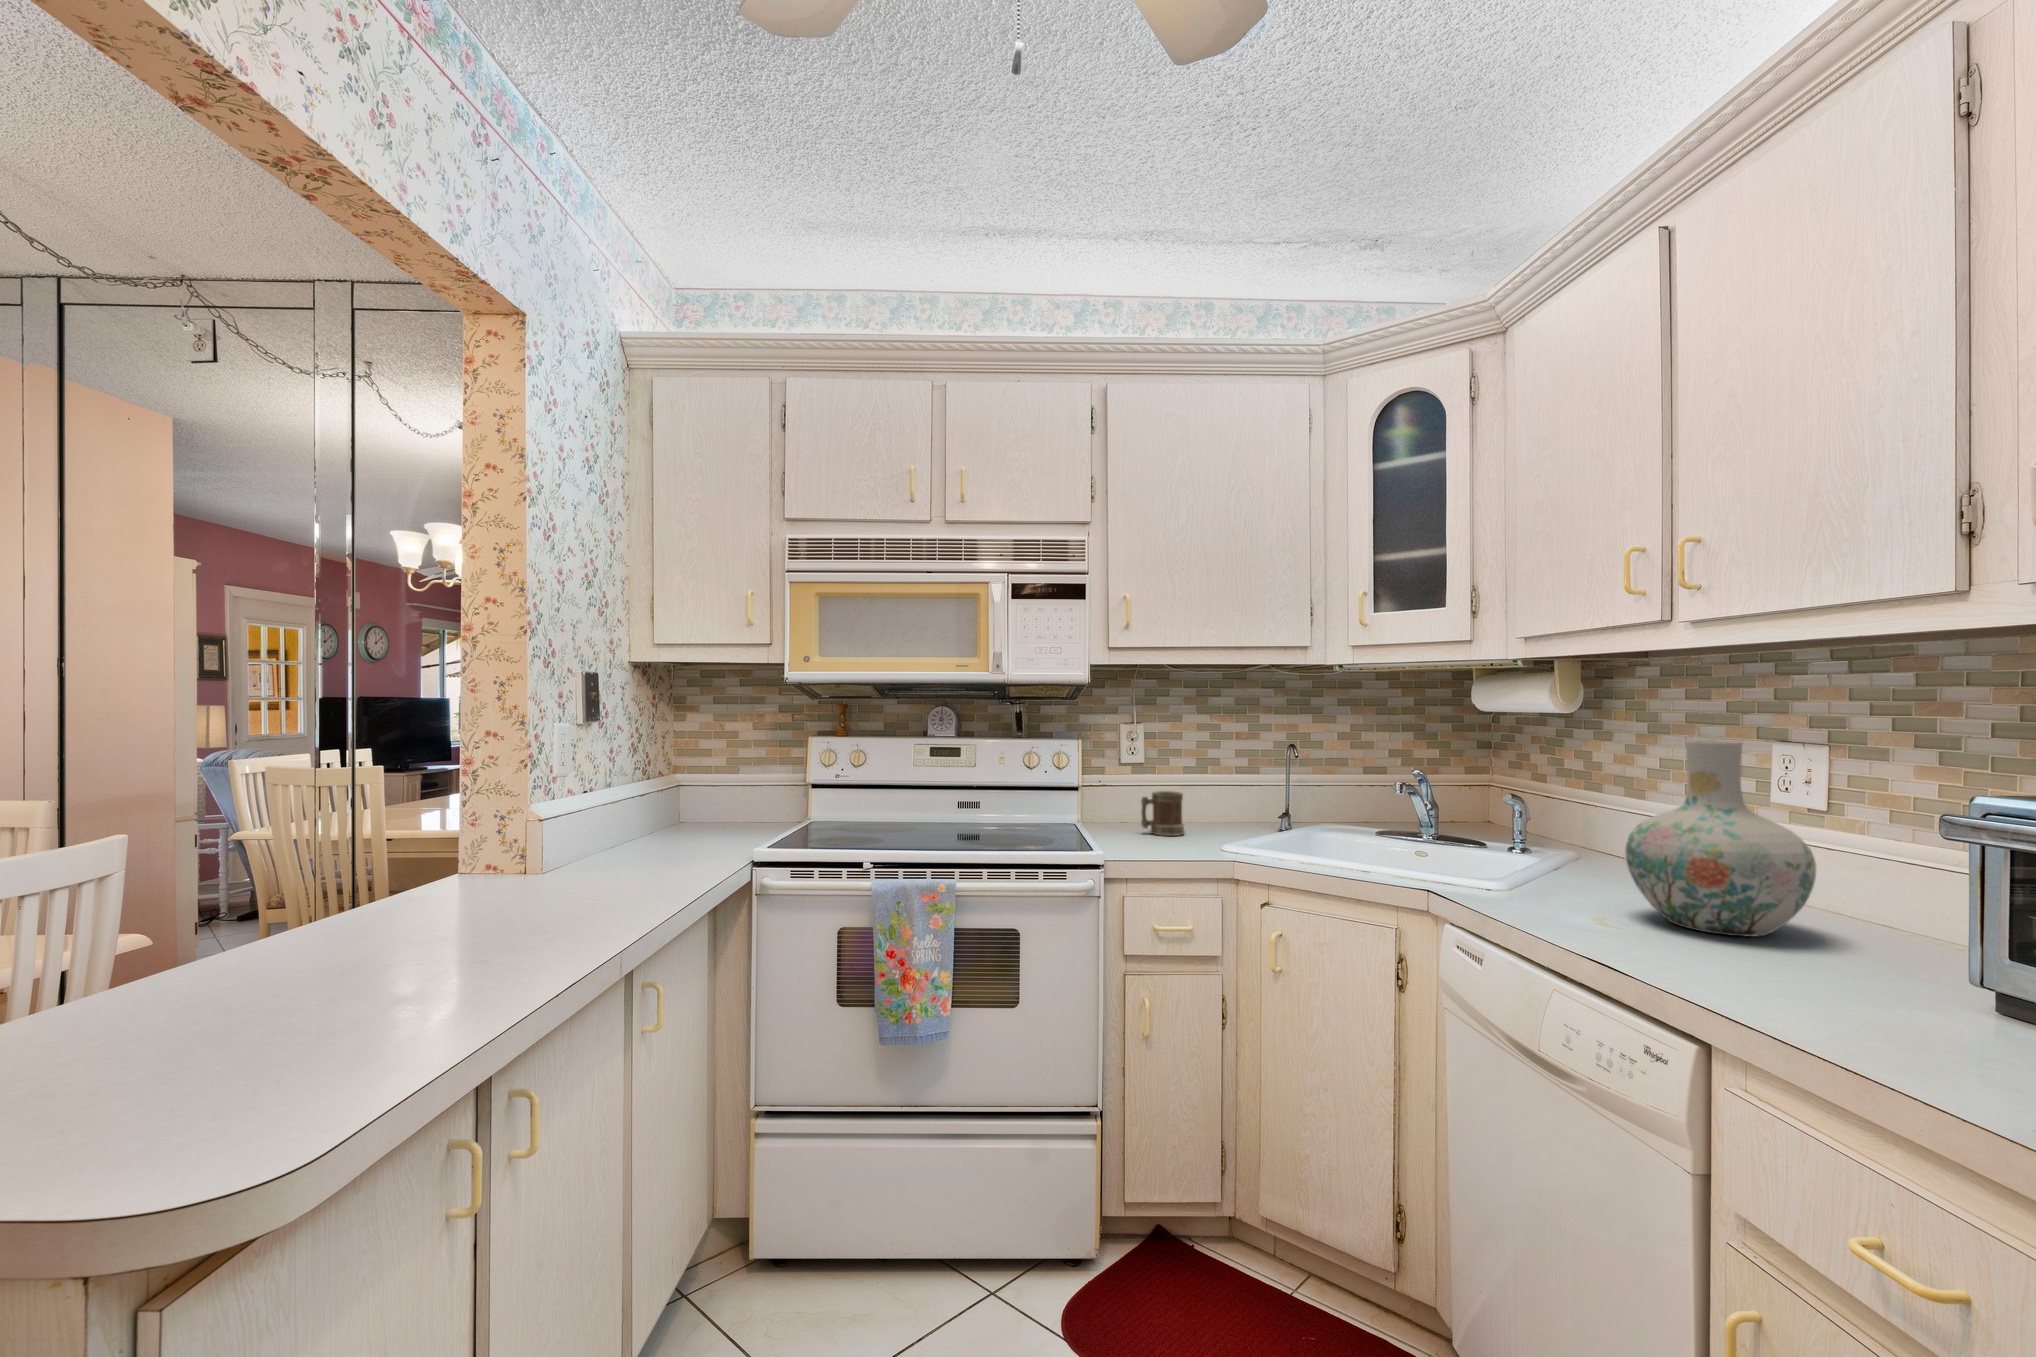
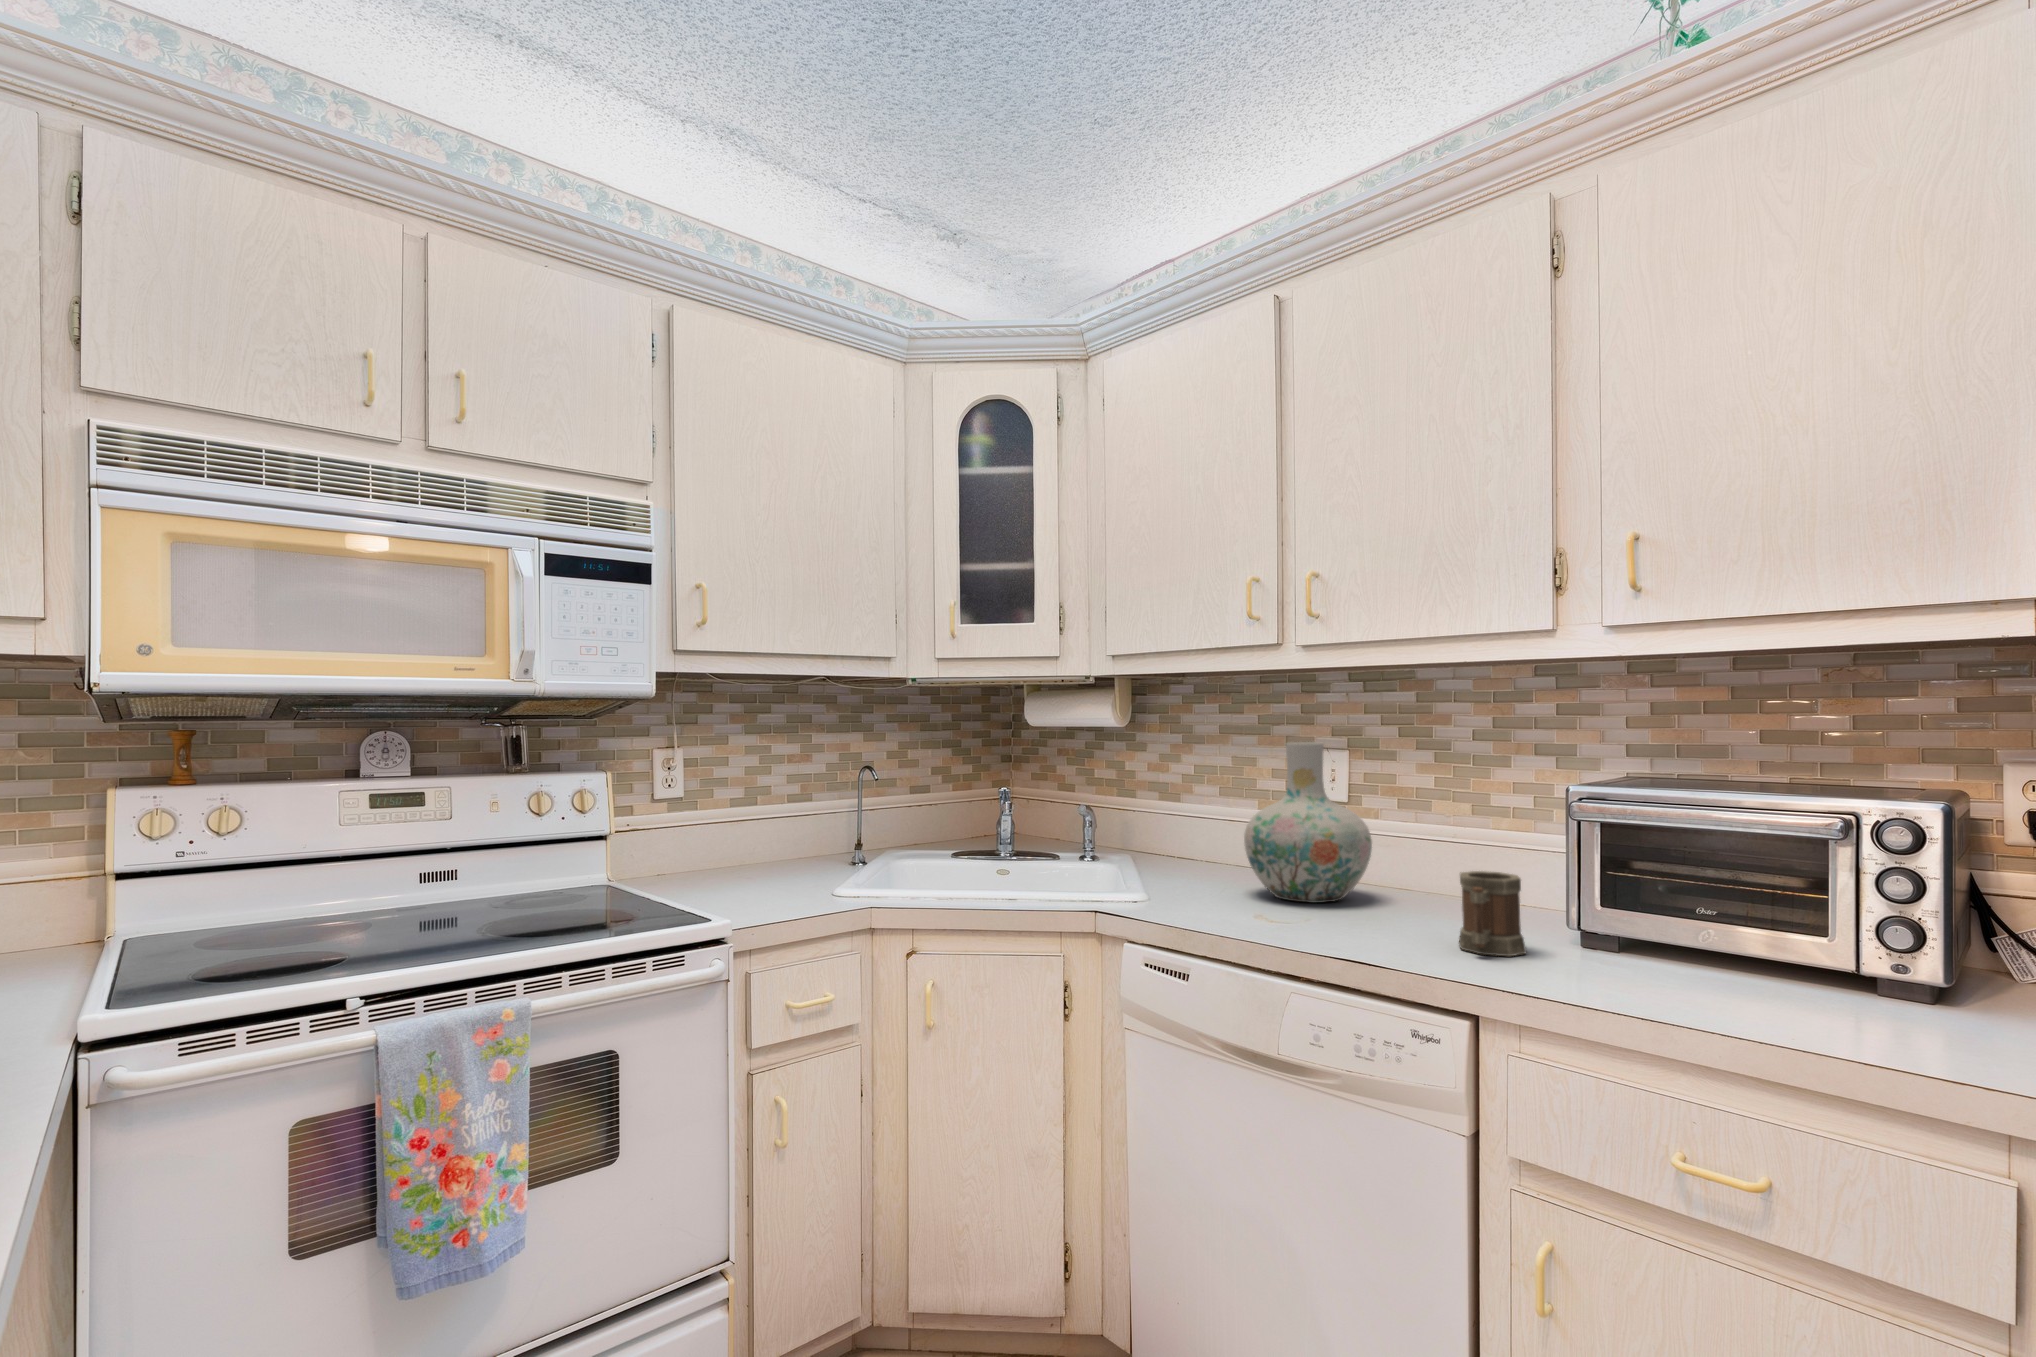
mug: present [1141,791,1184,836] -> present [1459,871,1526,956]

